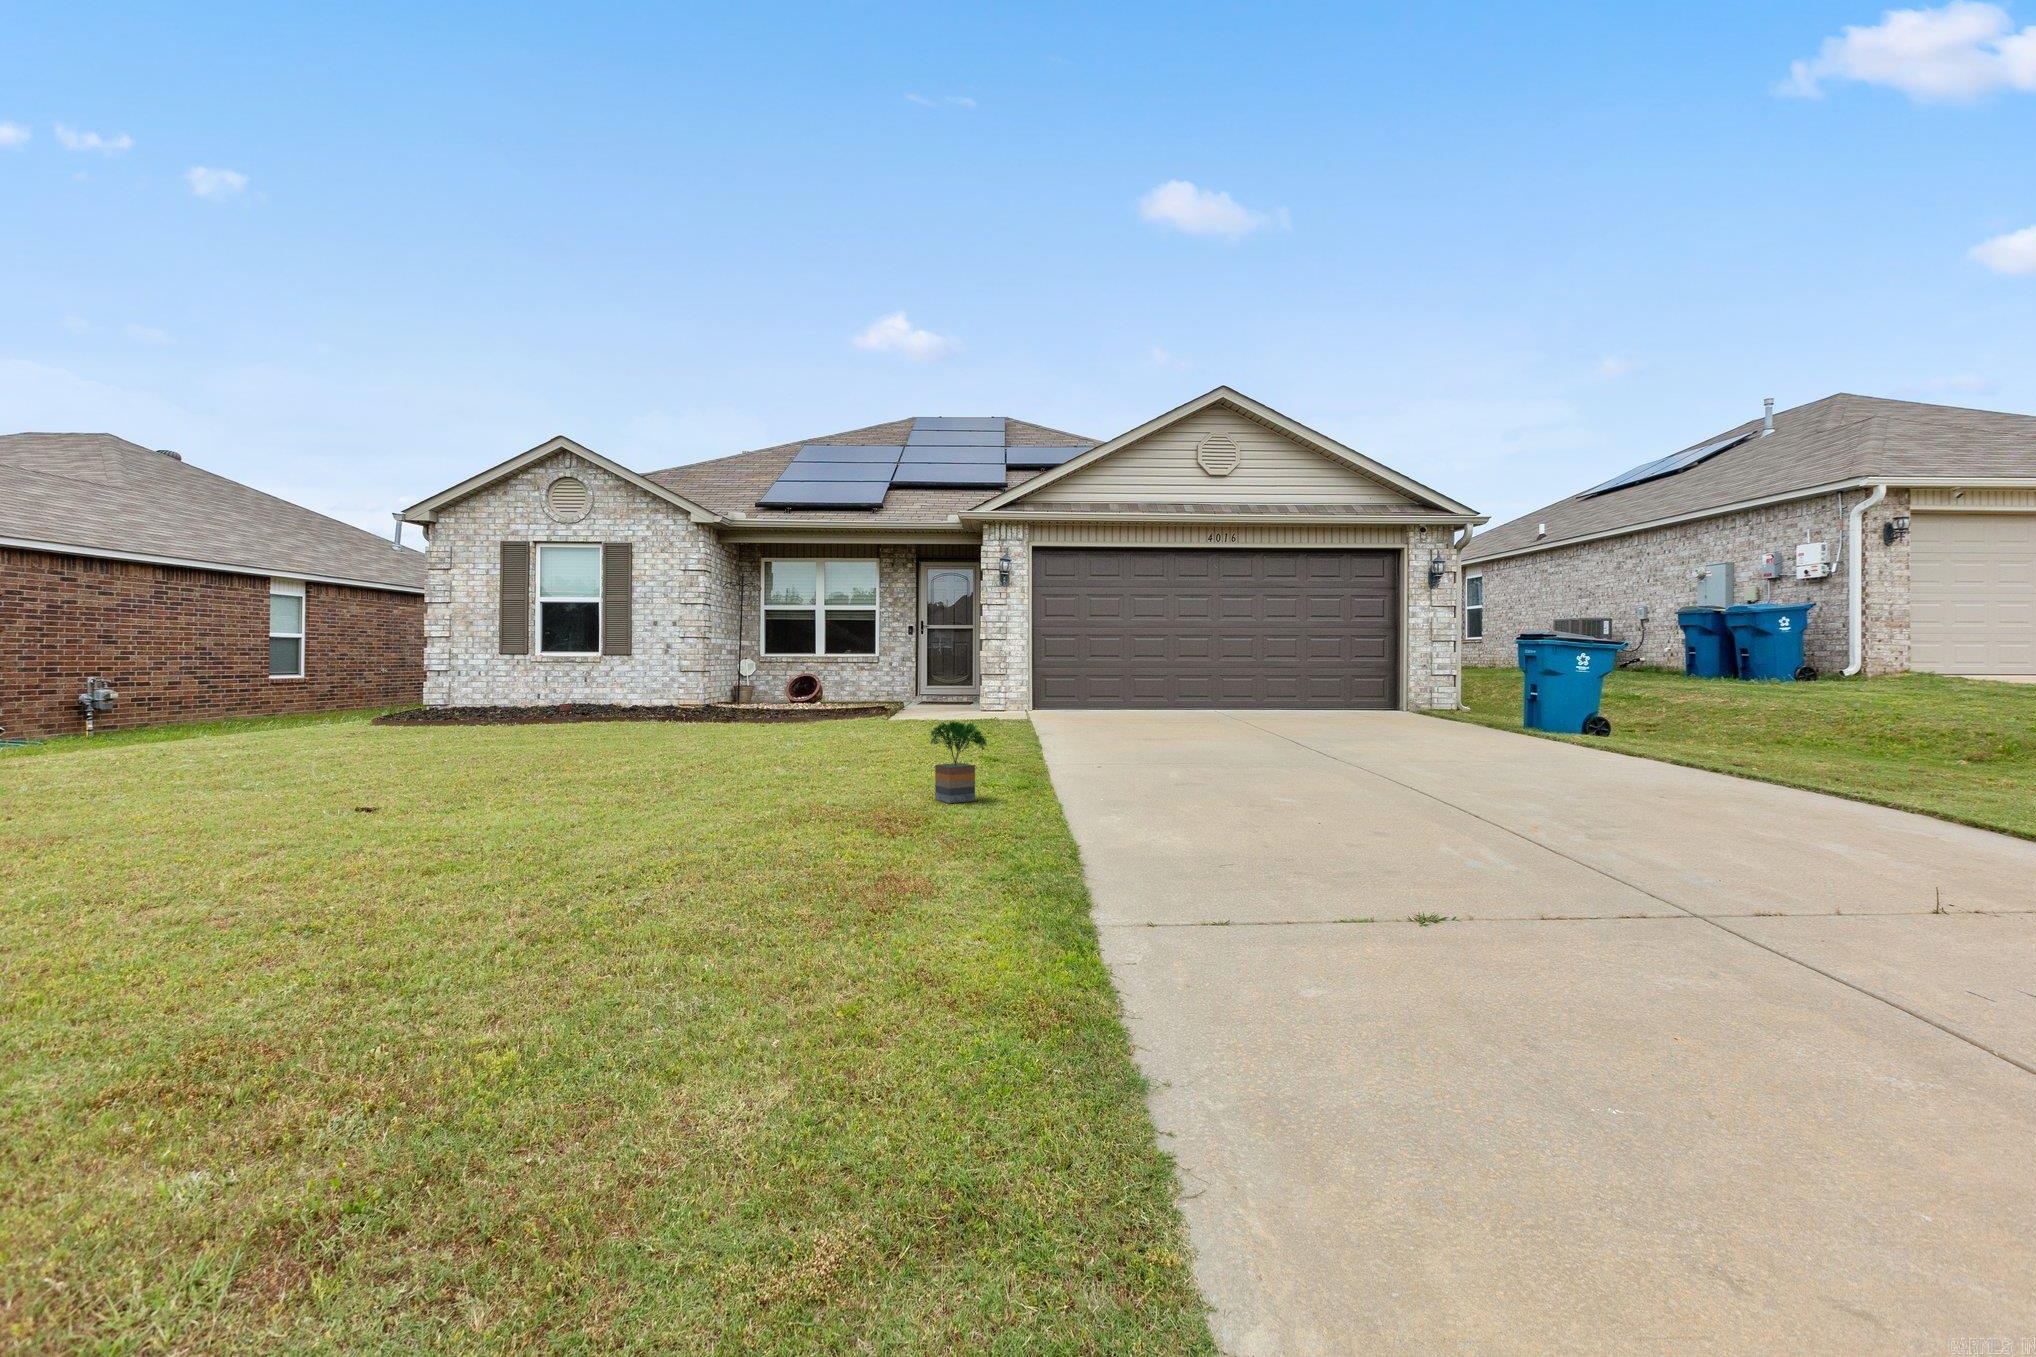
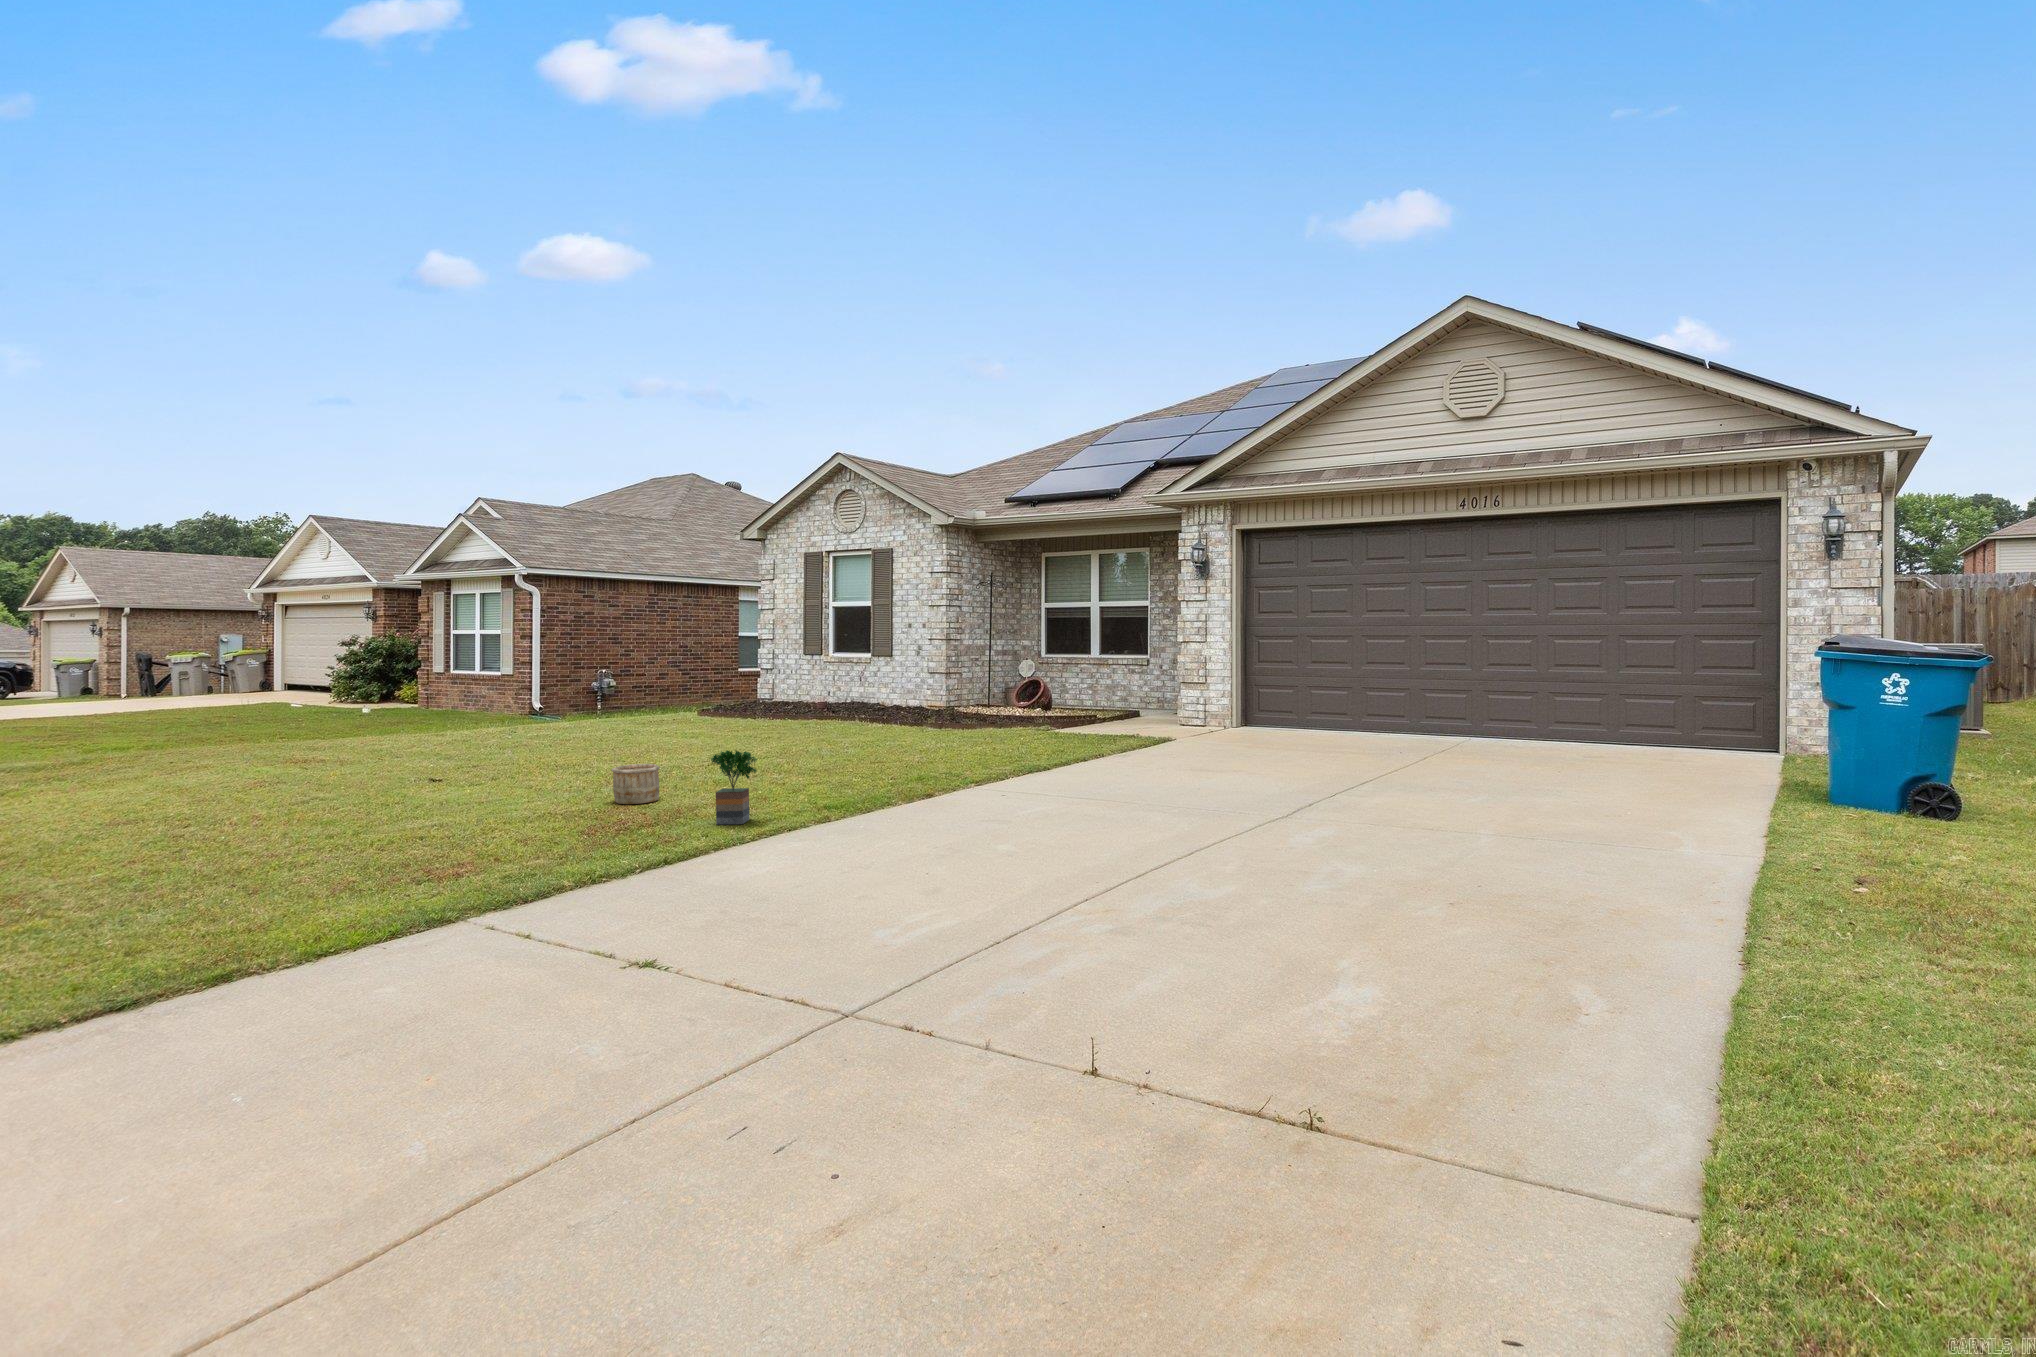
wooden bucket: none [723,749,780,797] -> present [611,764,660,804]

